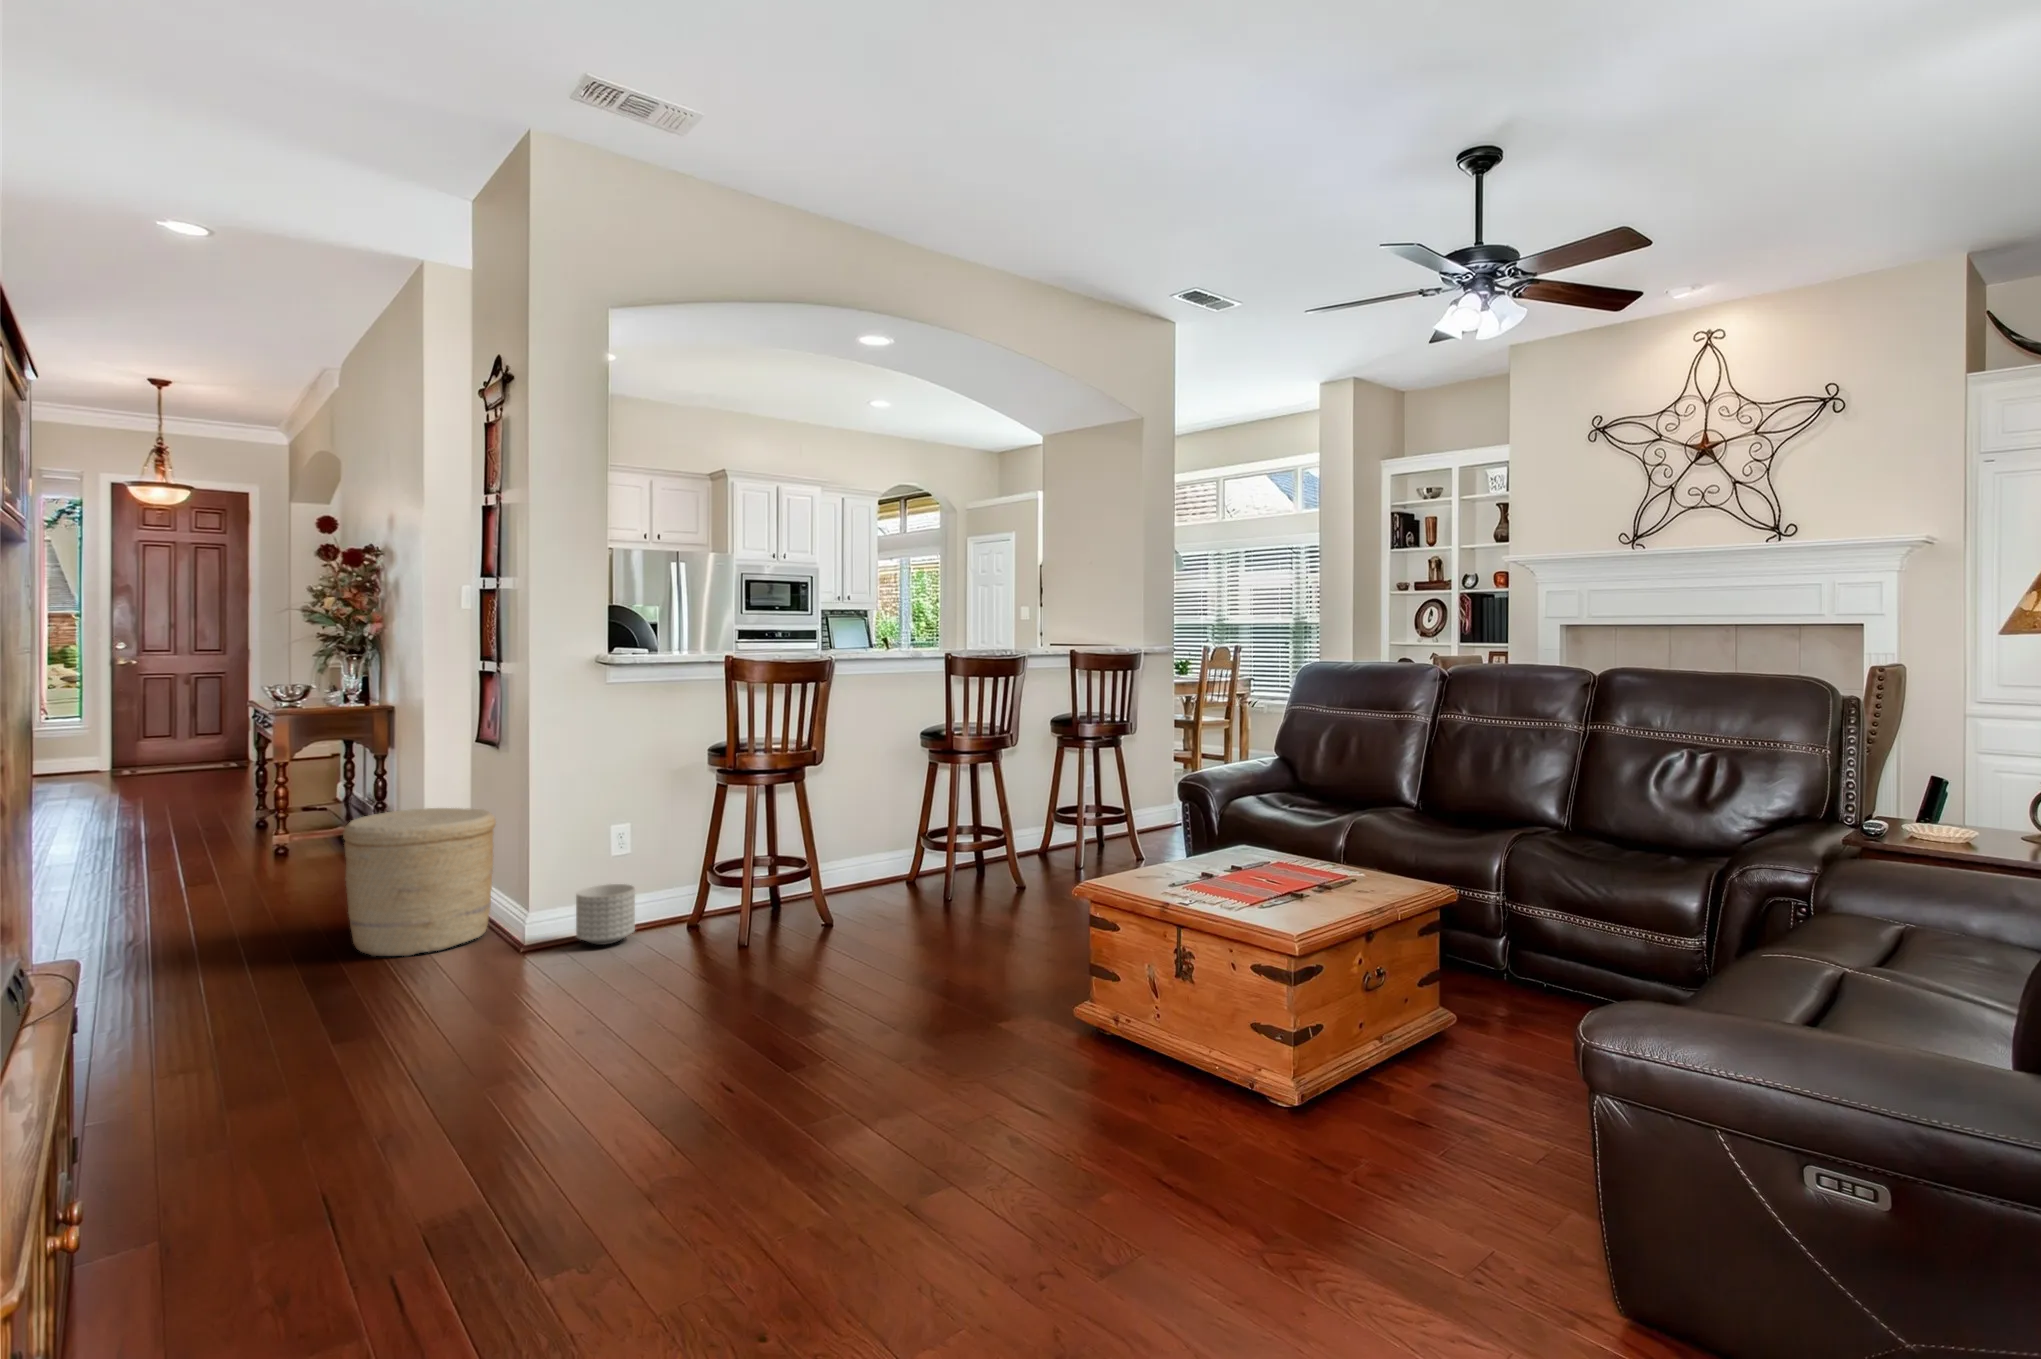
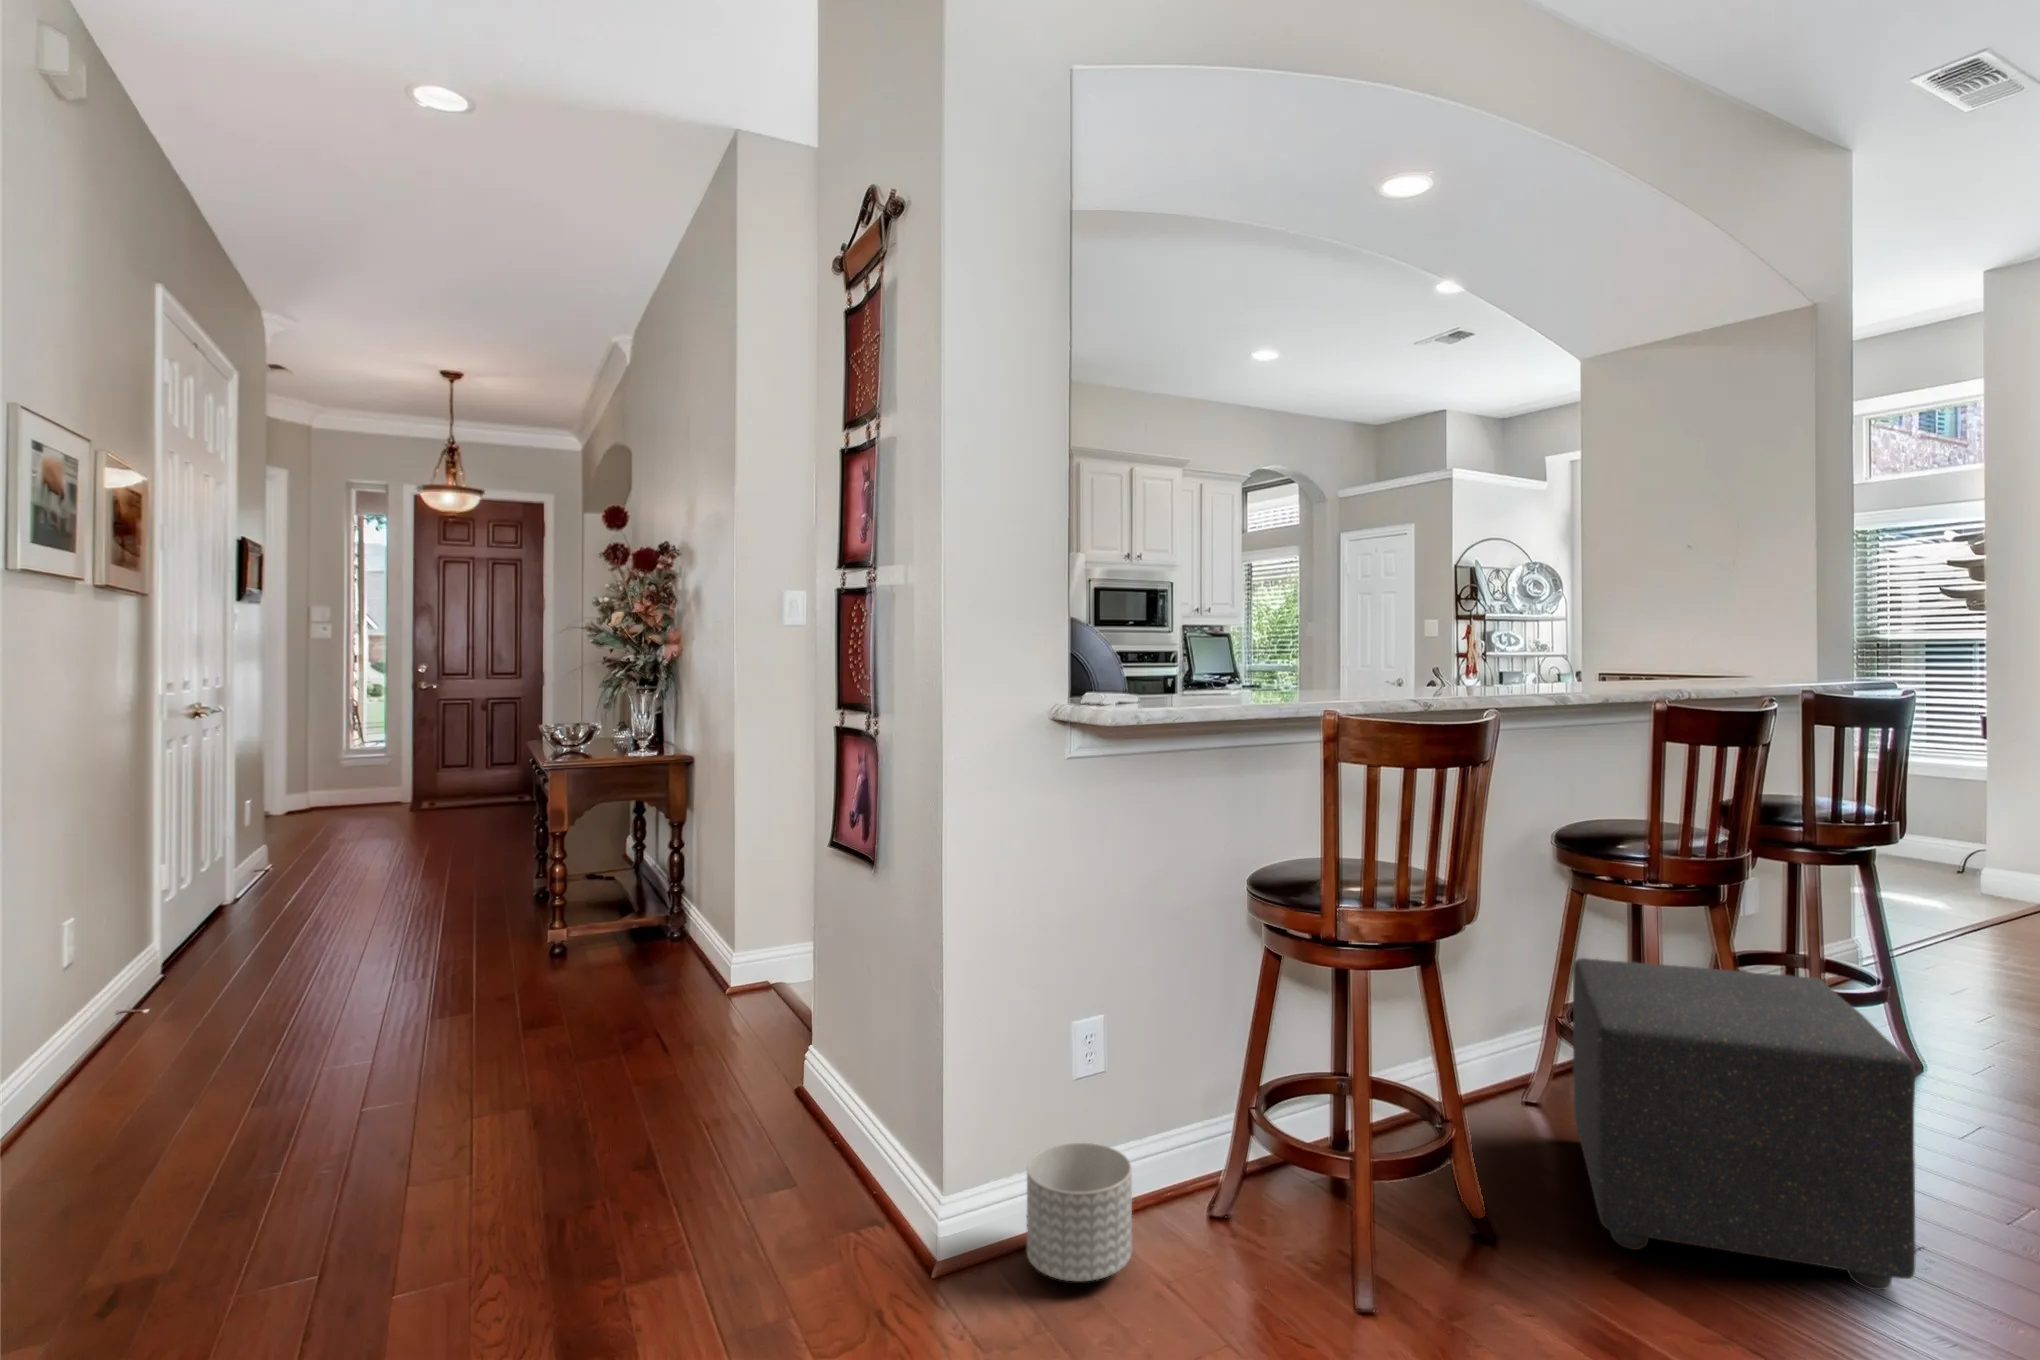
ottoman: none [886,793,1035,925] -> present [1573,958,1916,1290]
woven basket: present [343,808,496,956] -> none [626,967,874,1281]

